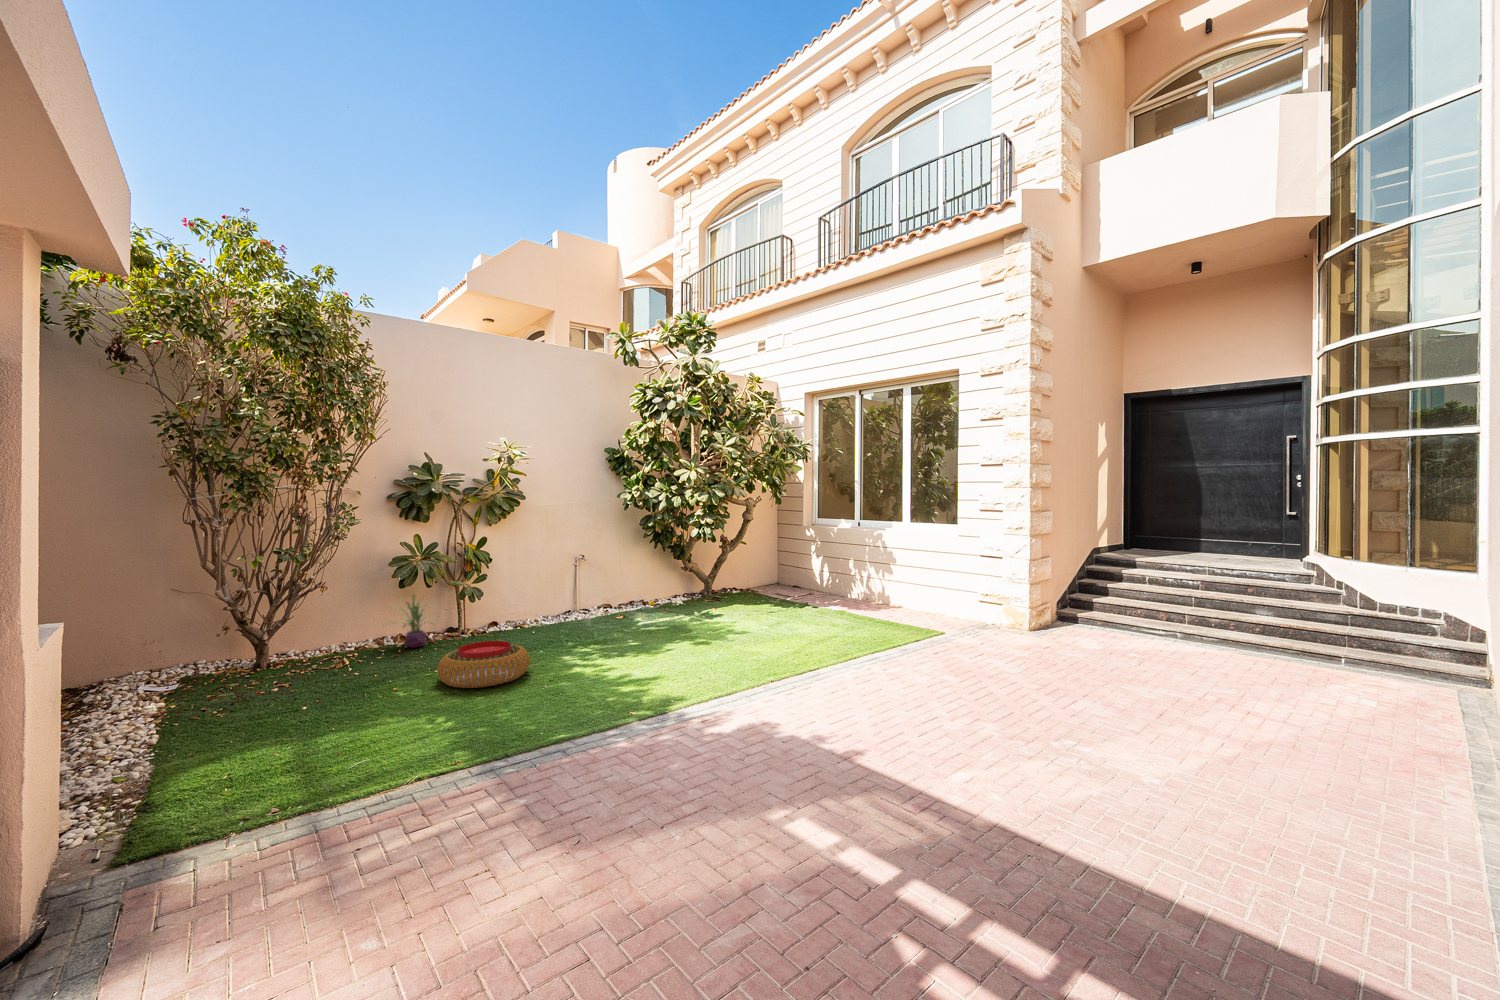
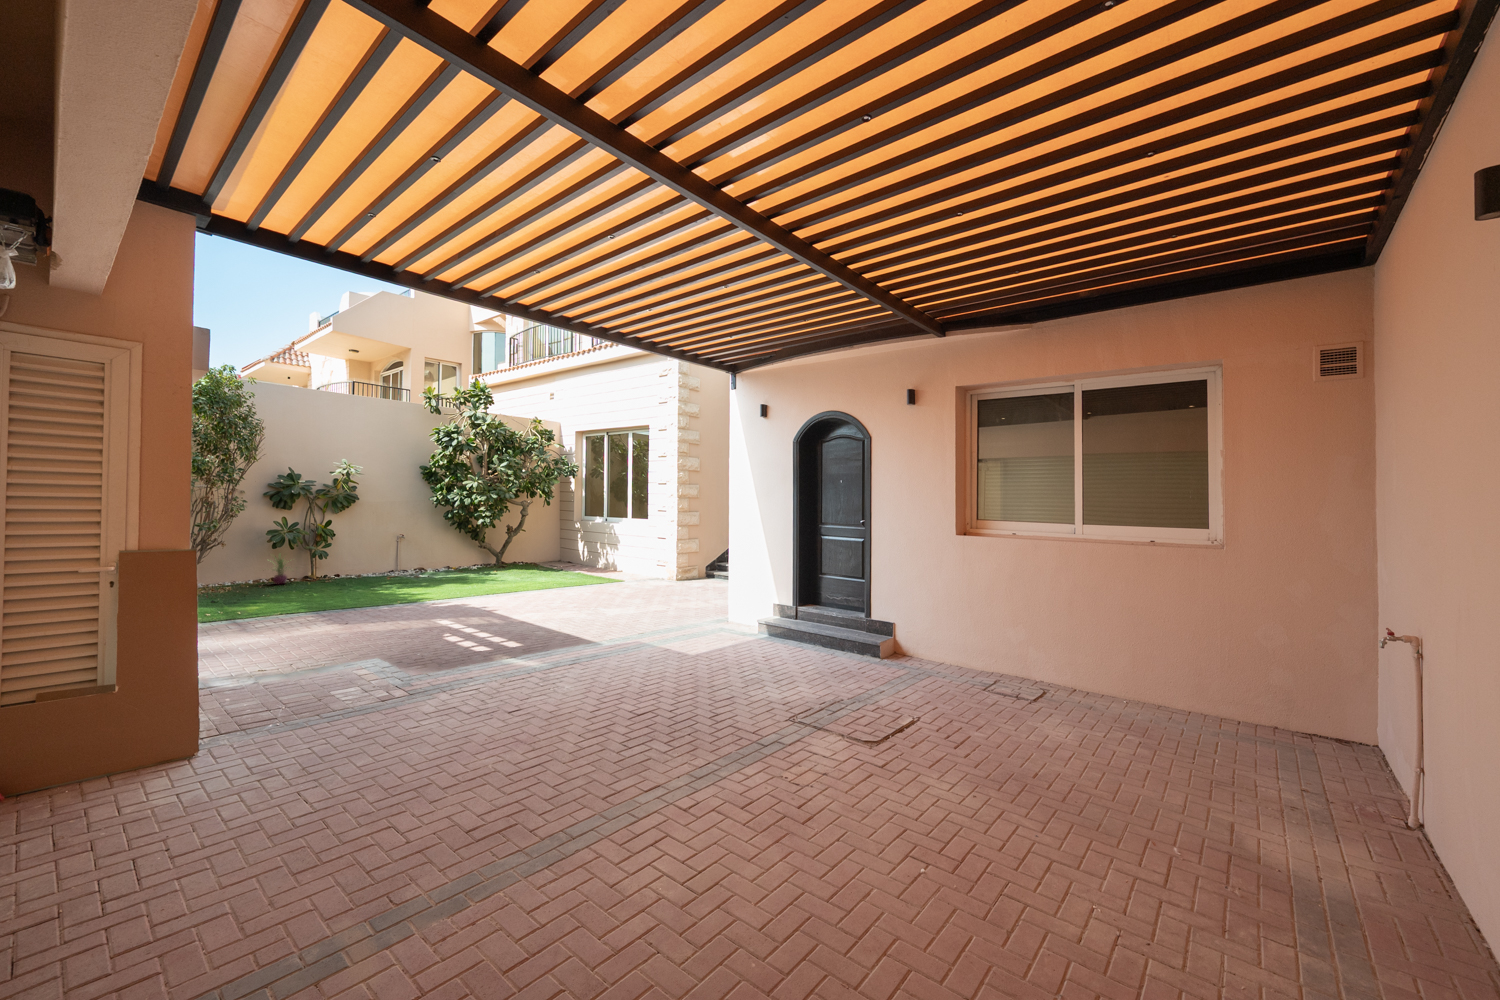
pouf: present [437,641,530,688] -> none [291,575,348,596]

